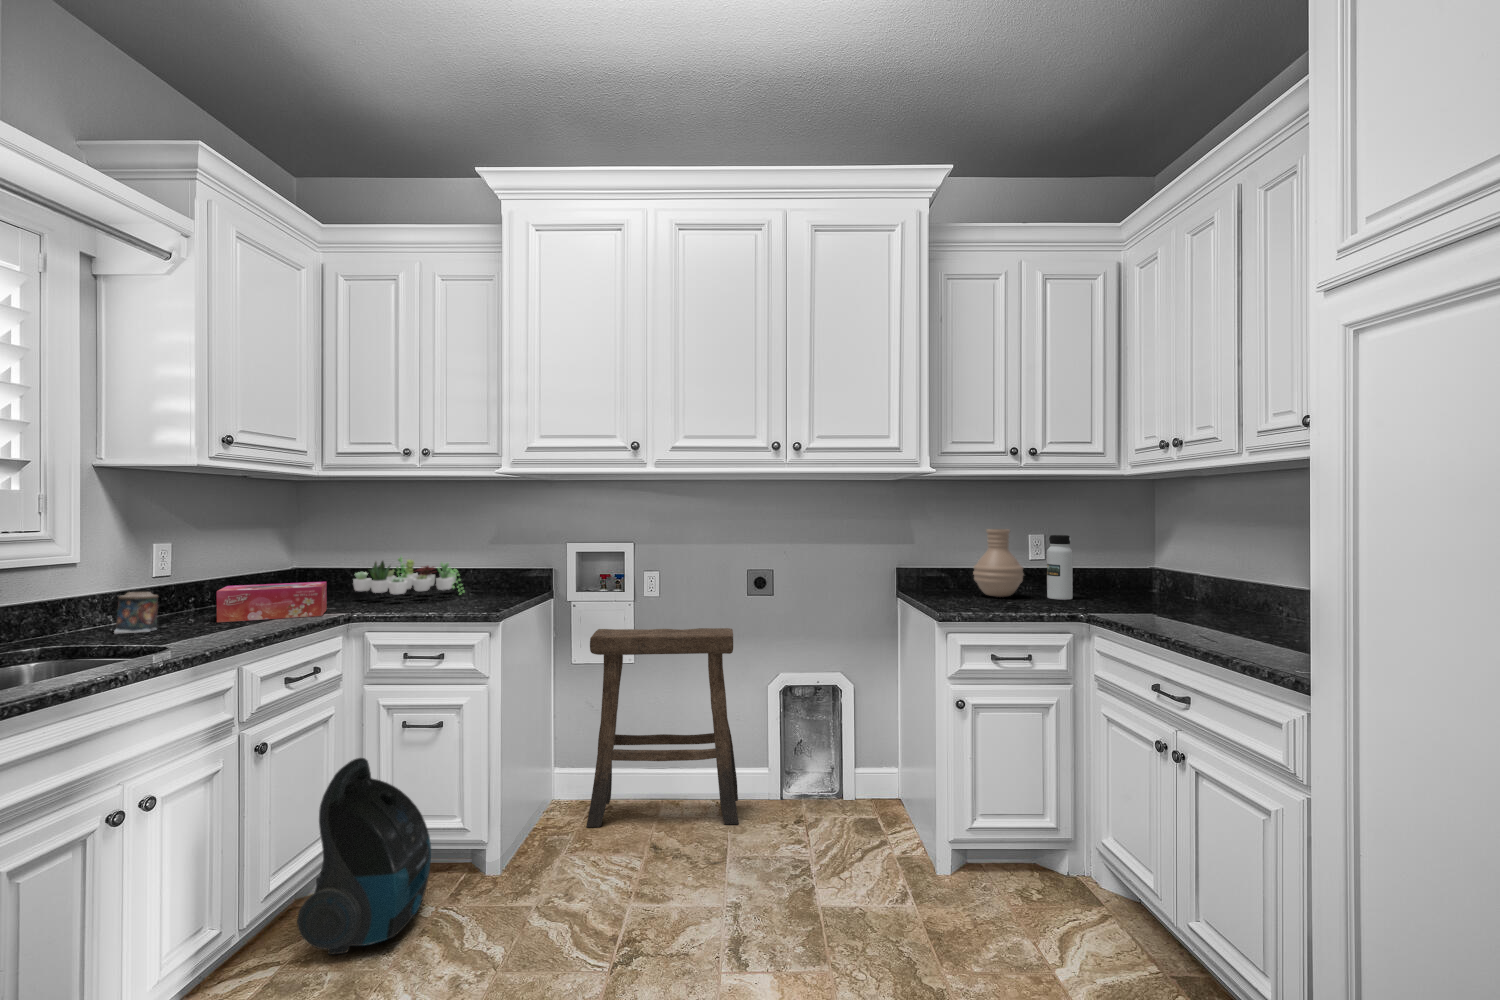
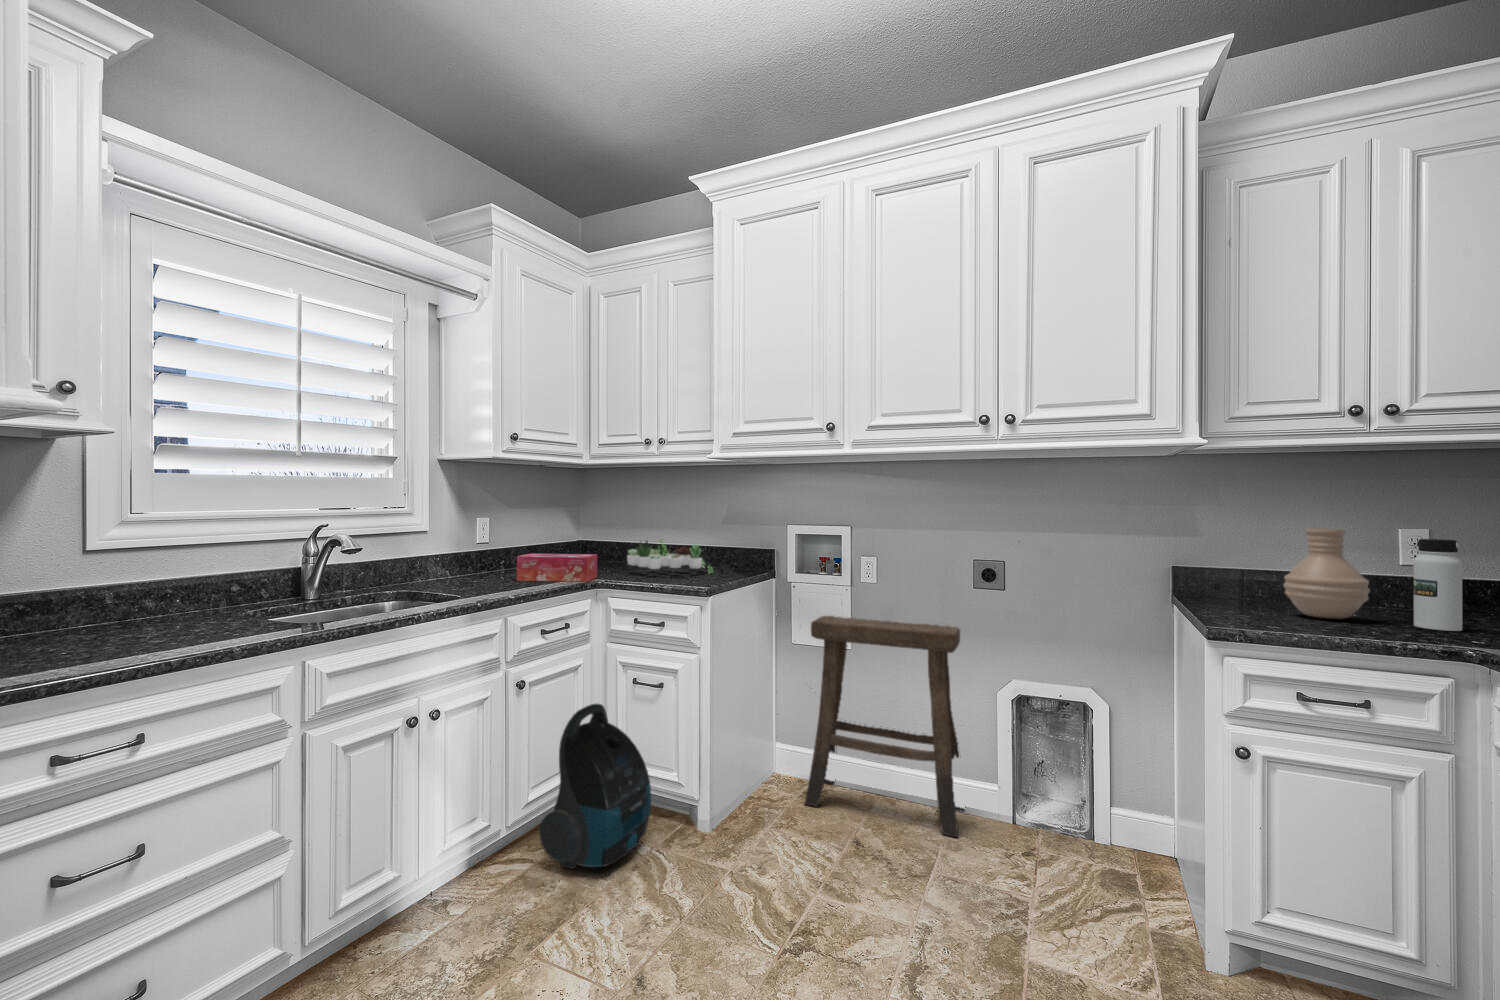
candle: present [114,592,158,634] -> none [447,553,477,583]

